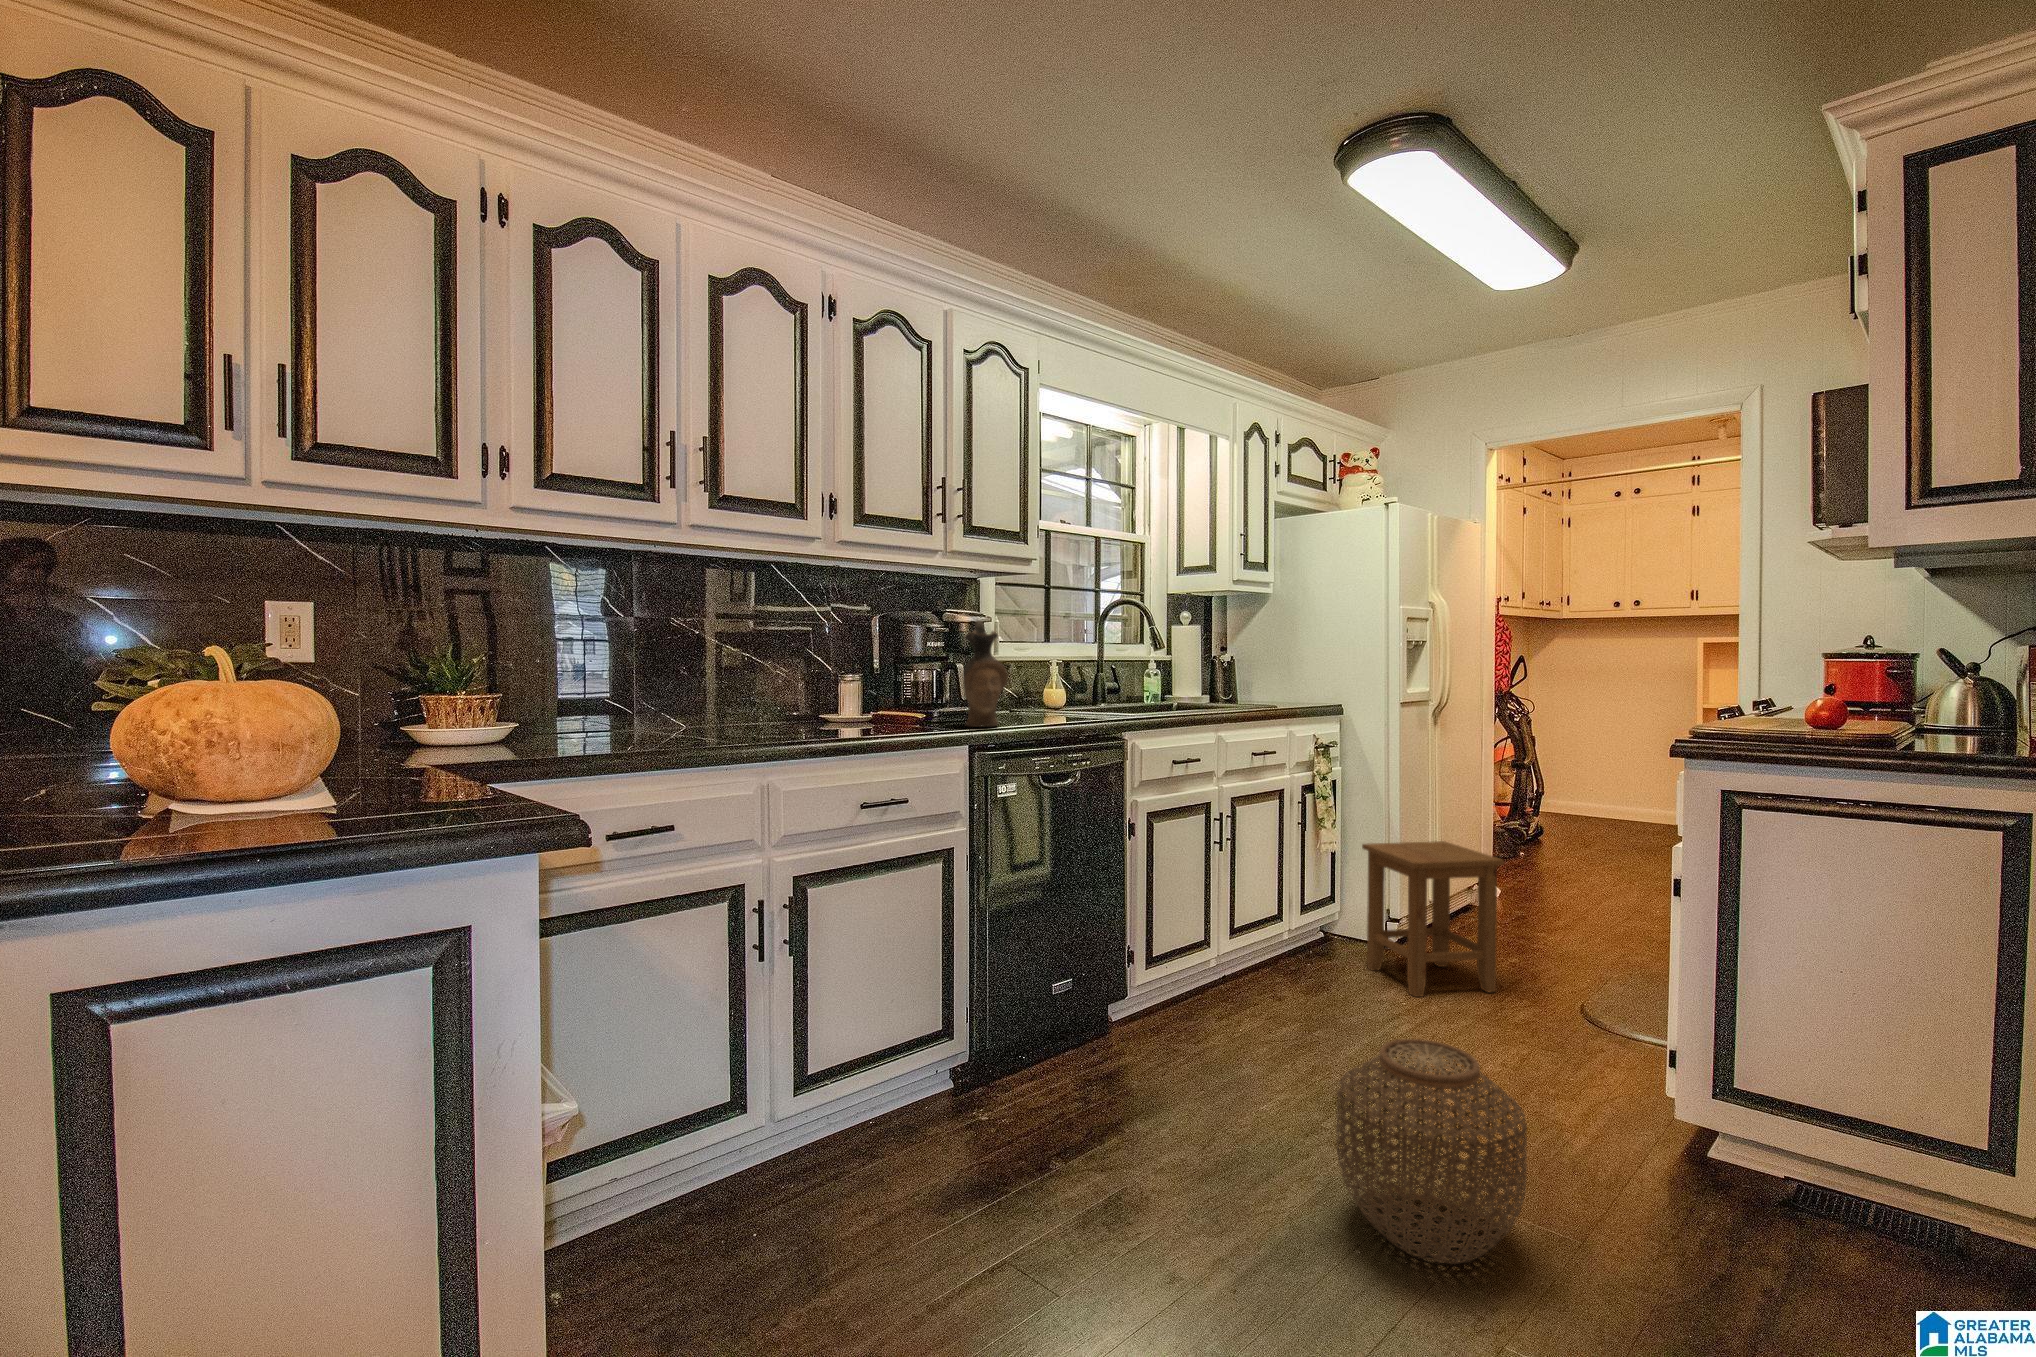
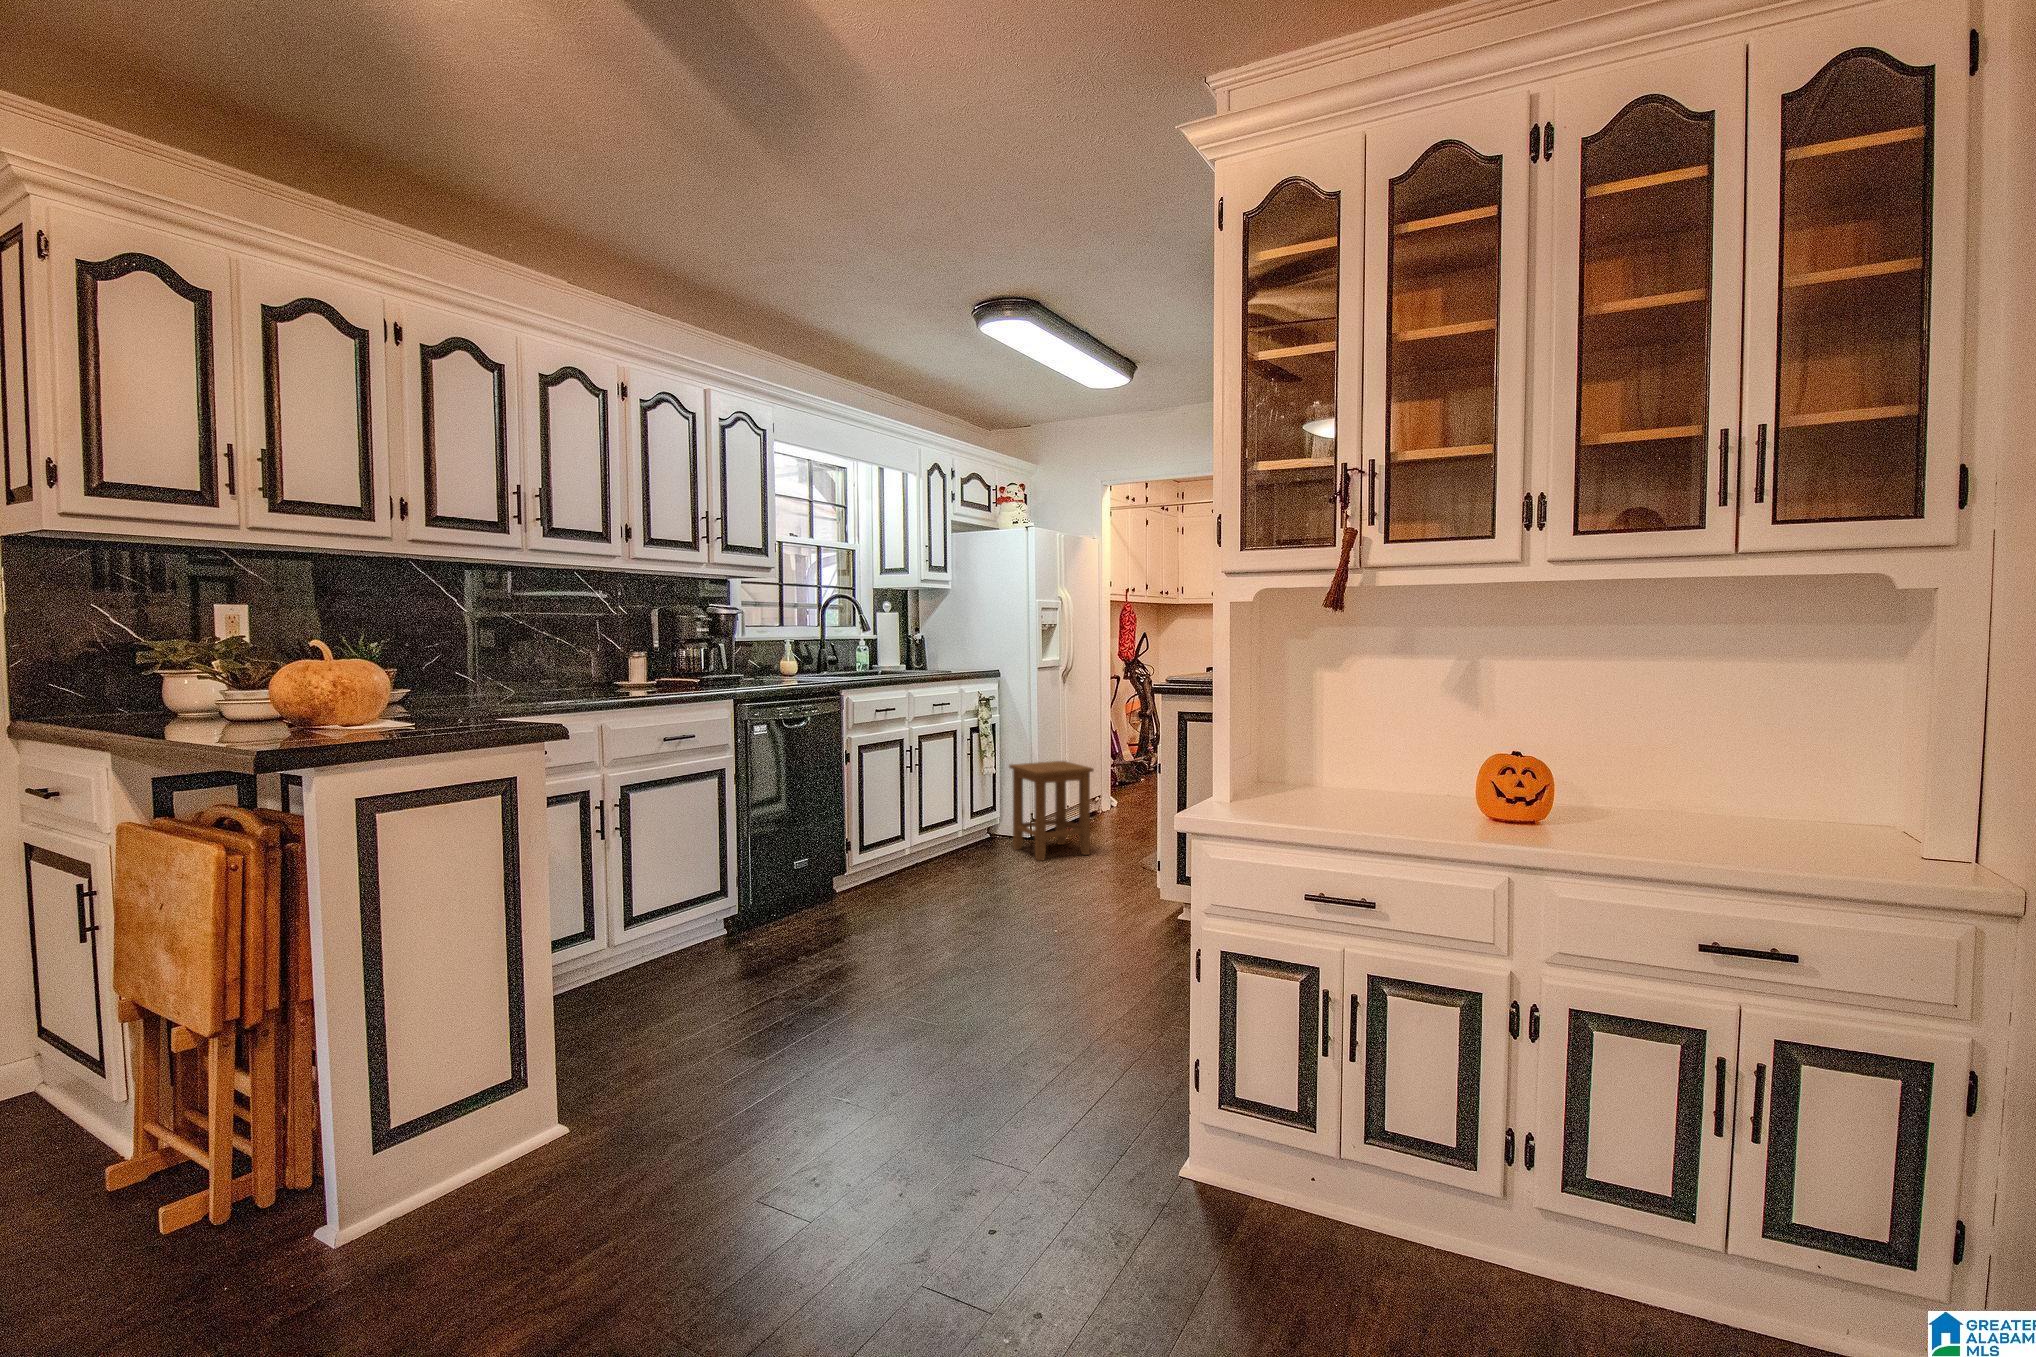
ceramic pitcher: present [963,620,1008,727] -> none [726,613,759,687]
woven basket: present [1336,1039,1527,1263] -> none [963,853,1059,964]

